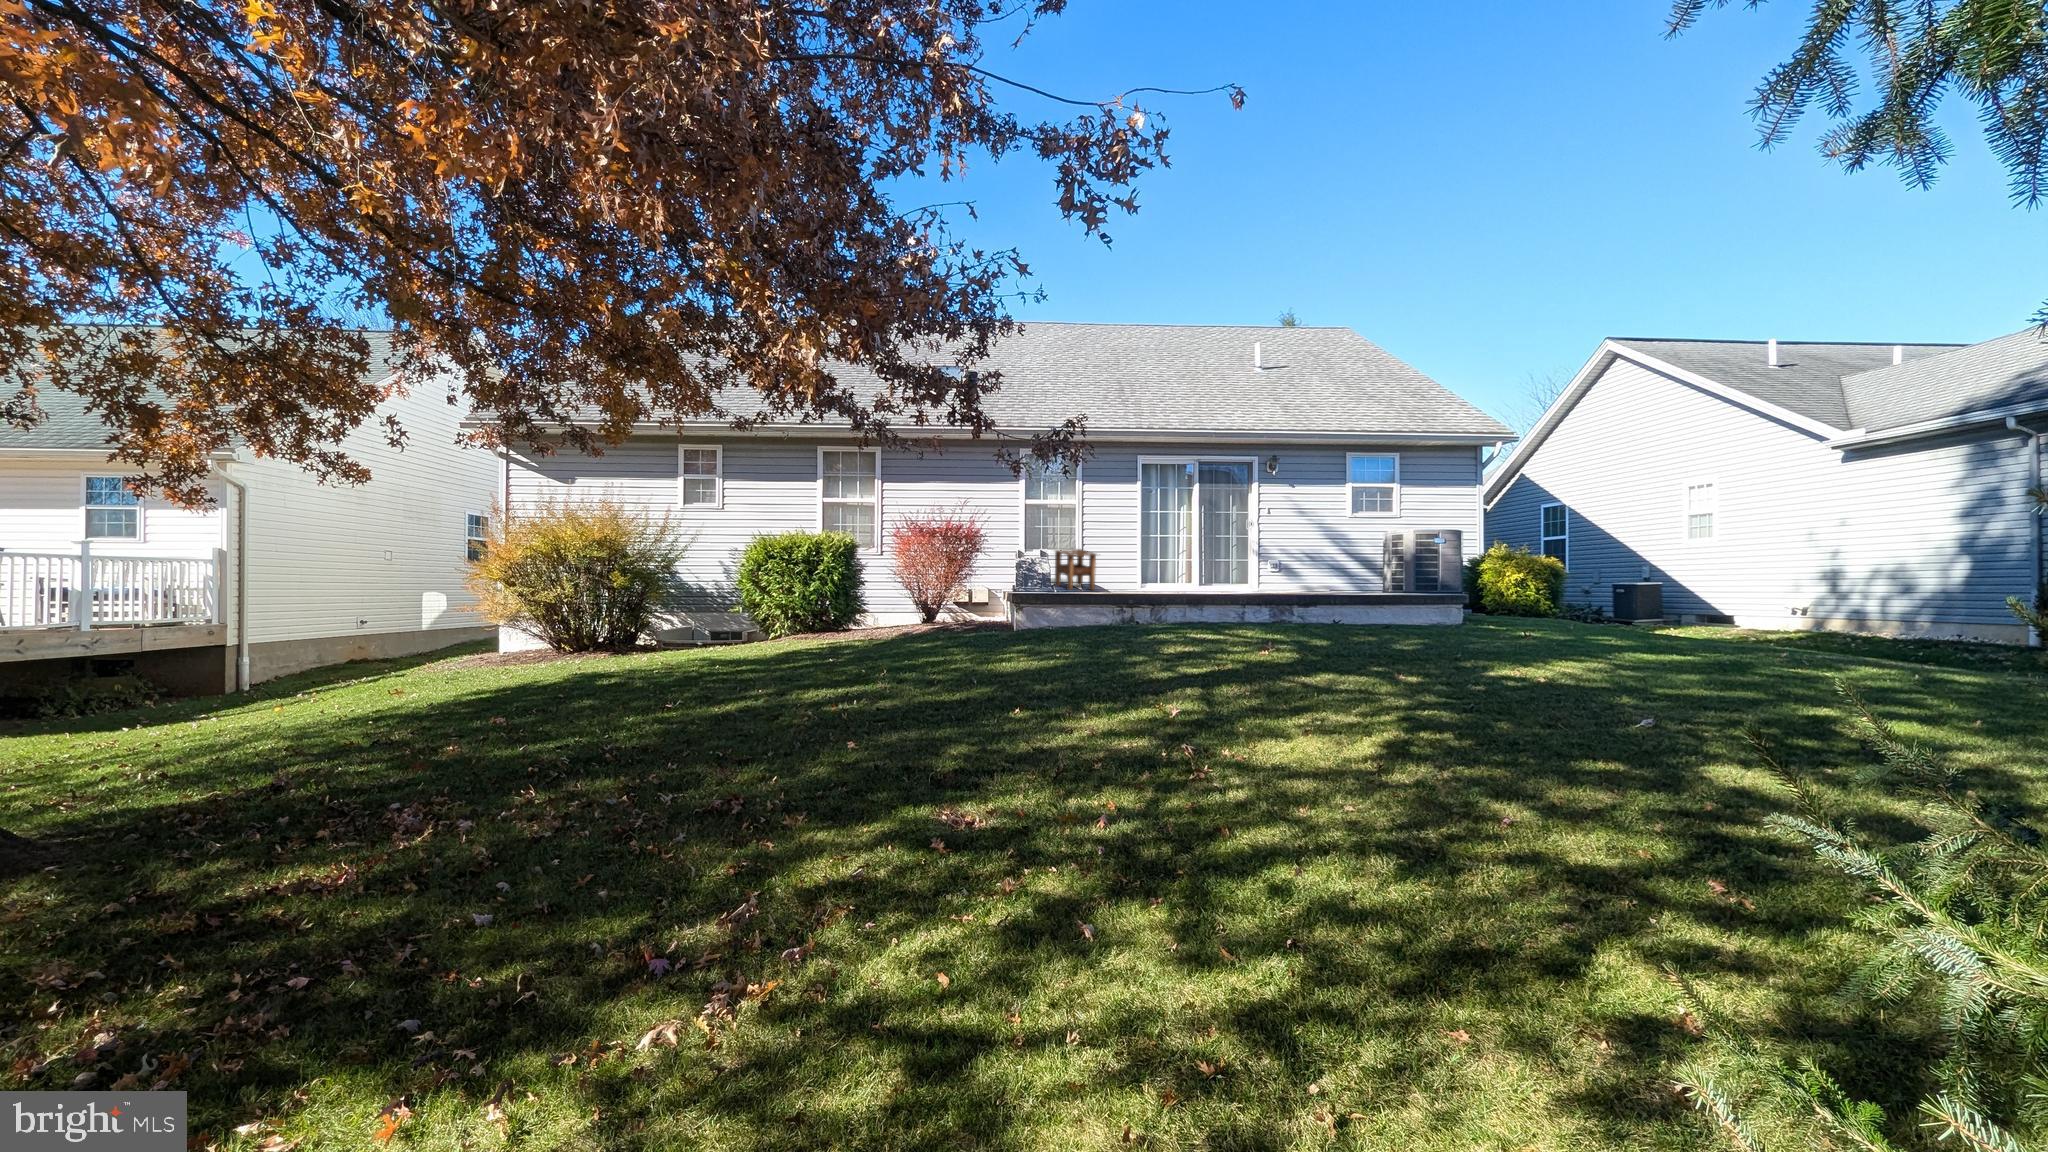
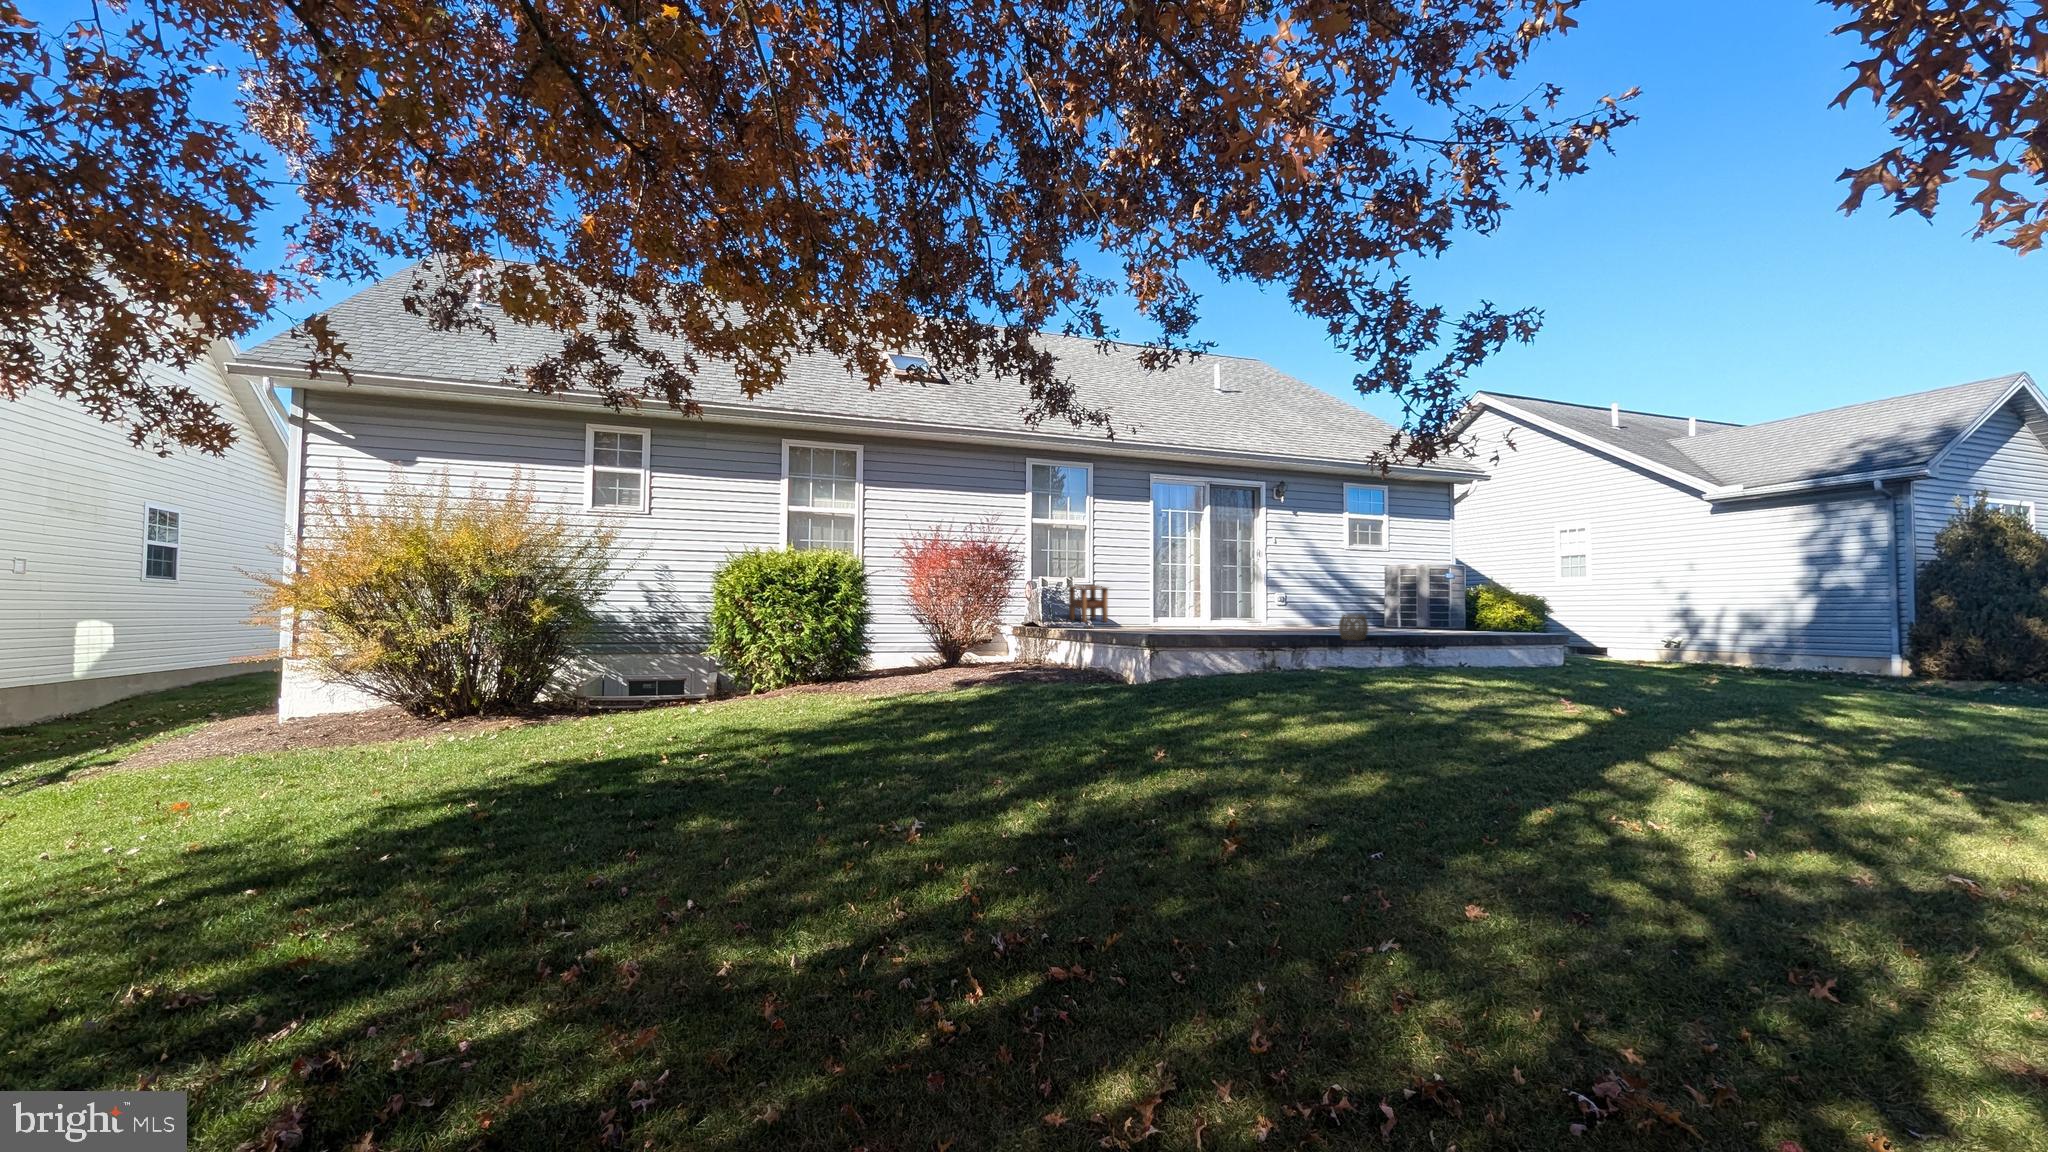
woven basket: none [1335,591,1367,620] -> present [1339,614,1368,640]

